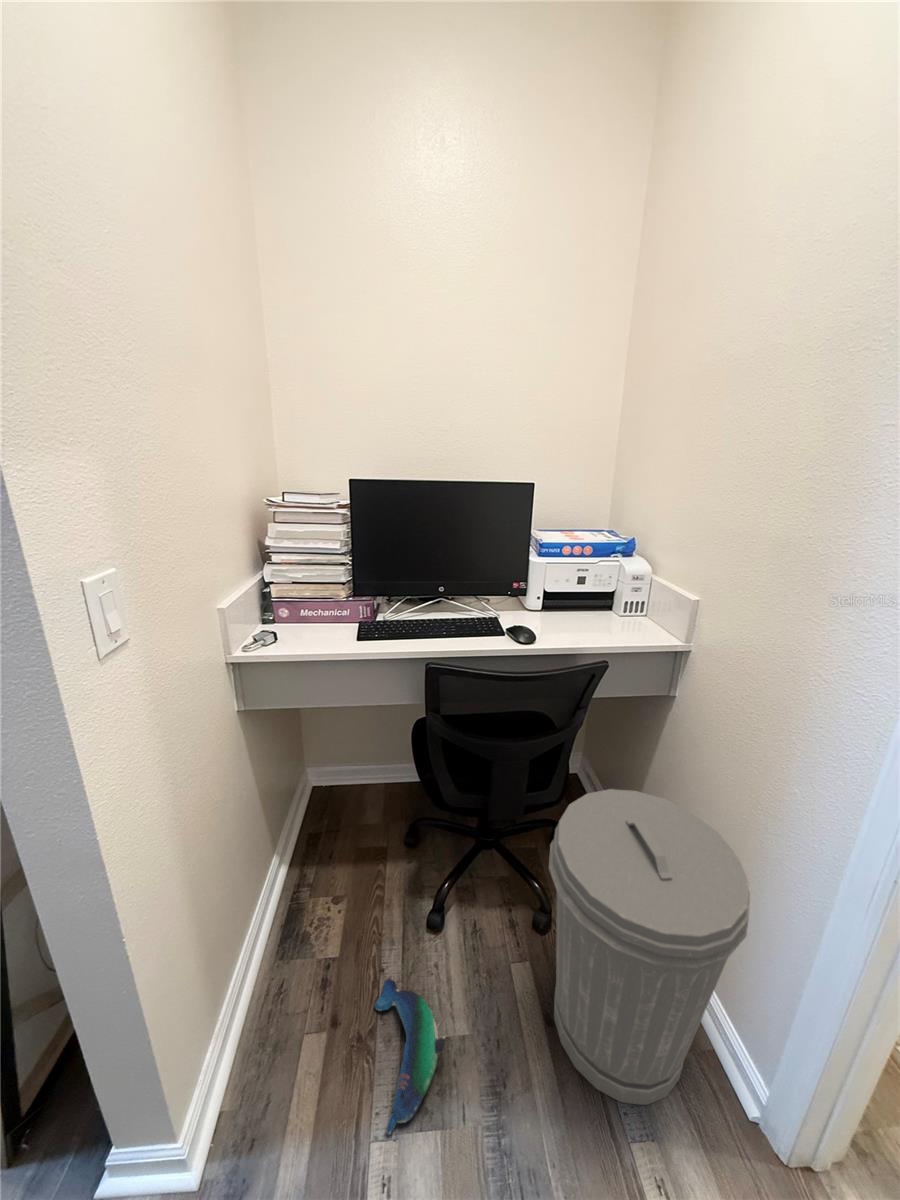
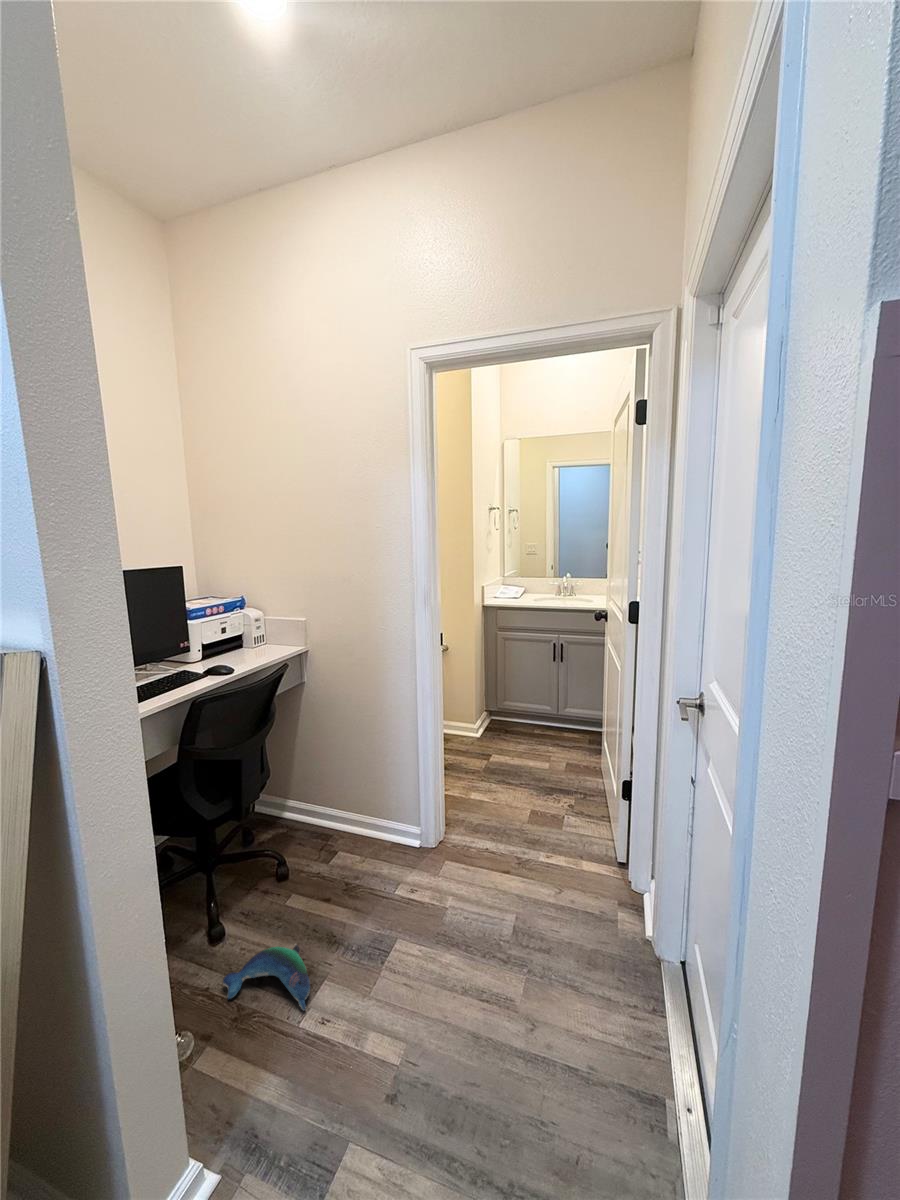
trash can: present [549,789,750,1105] -> none [301,729,401,901]

